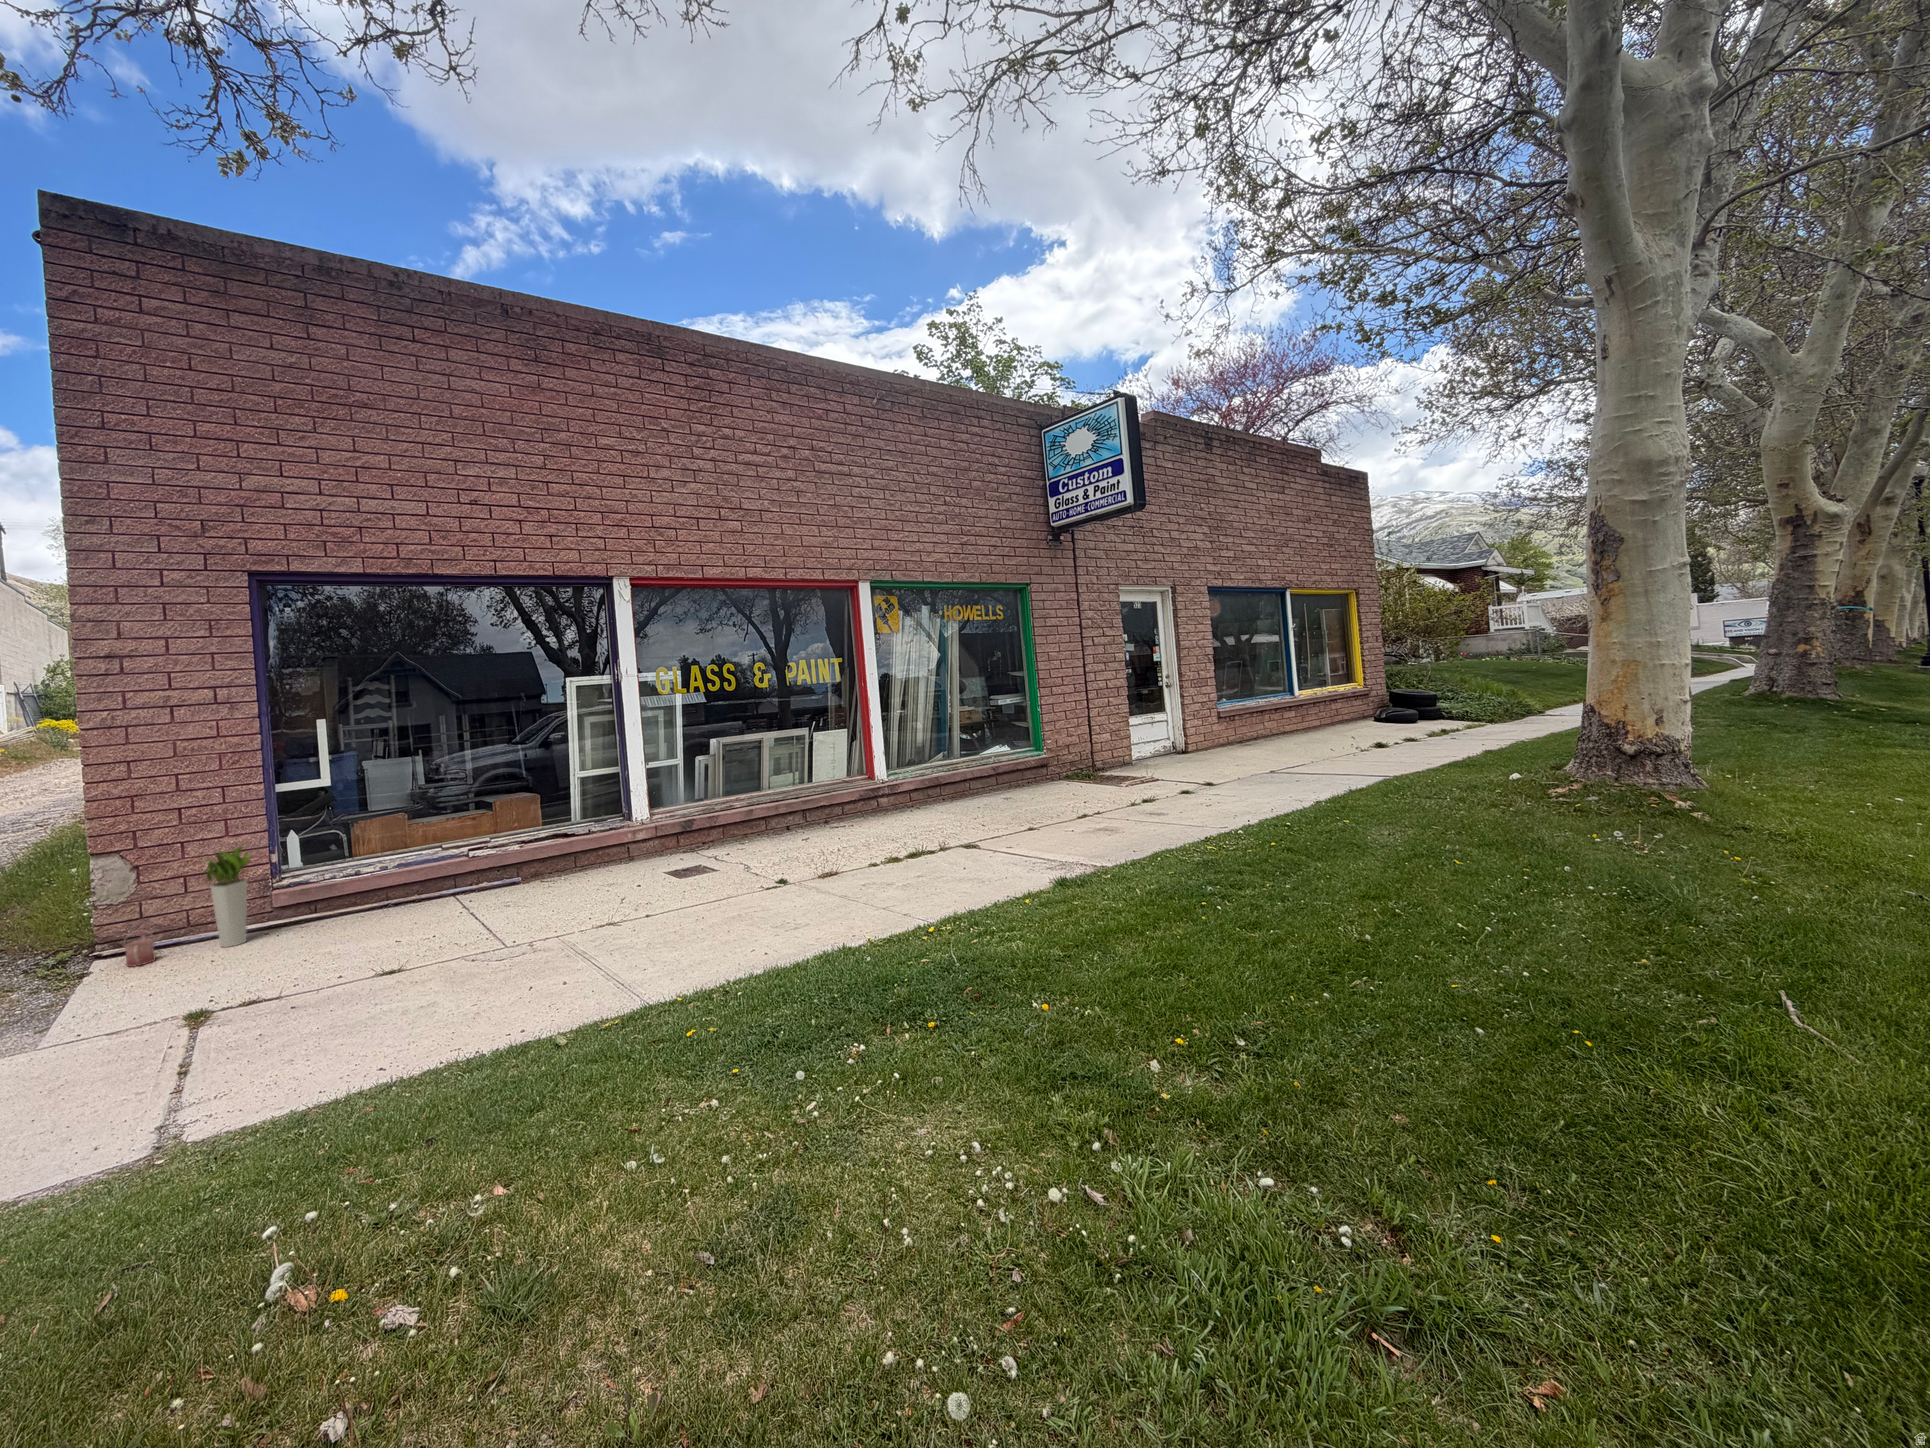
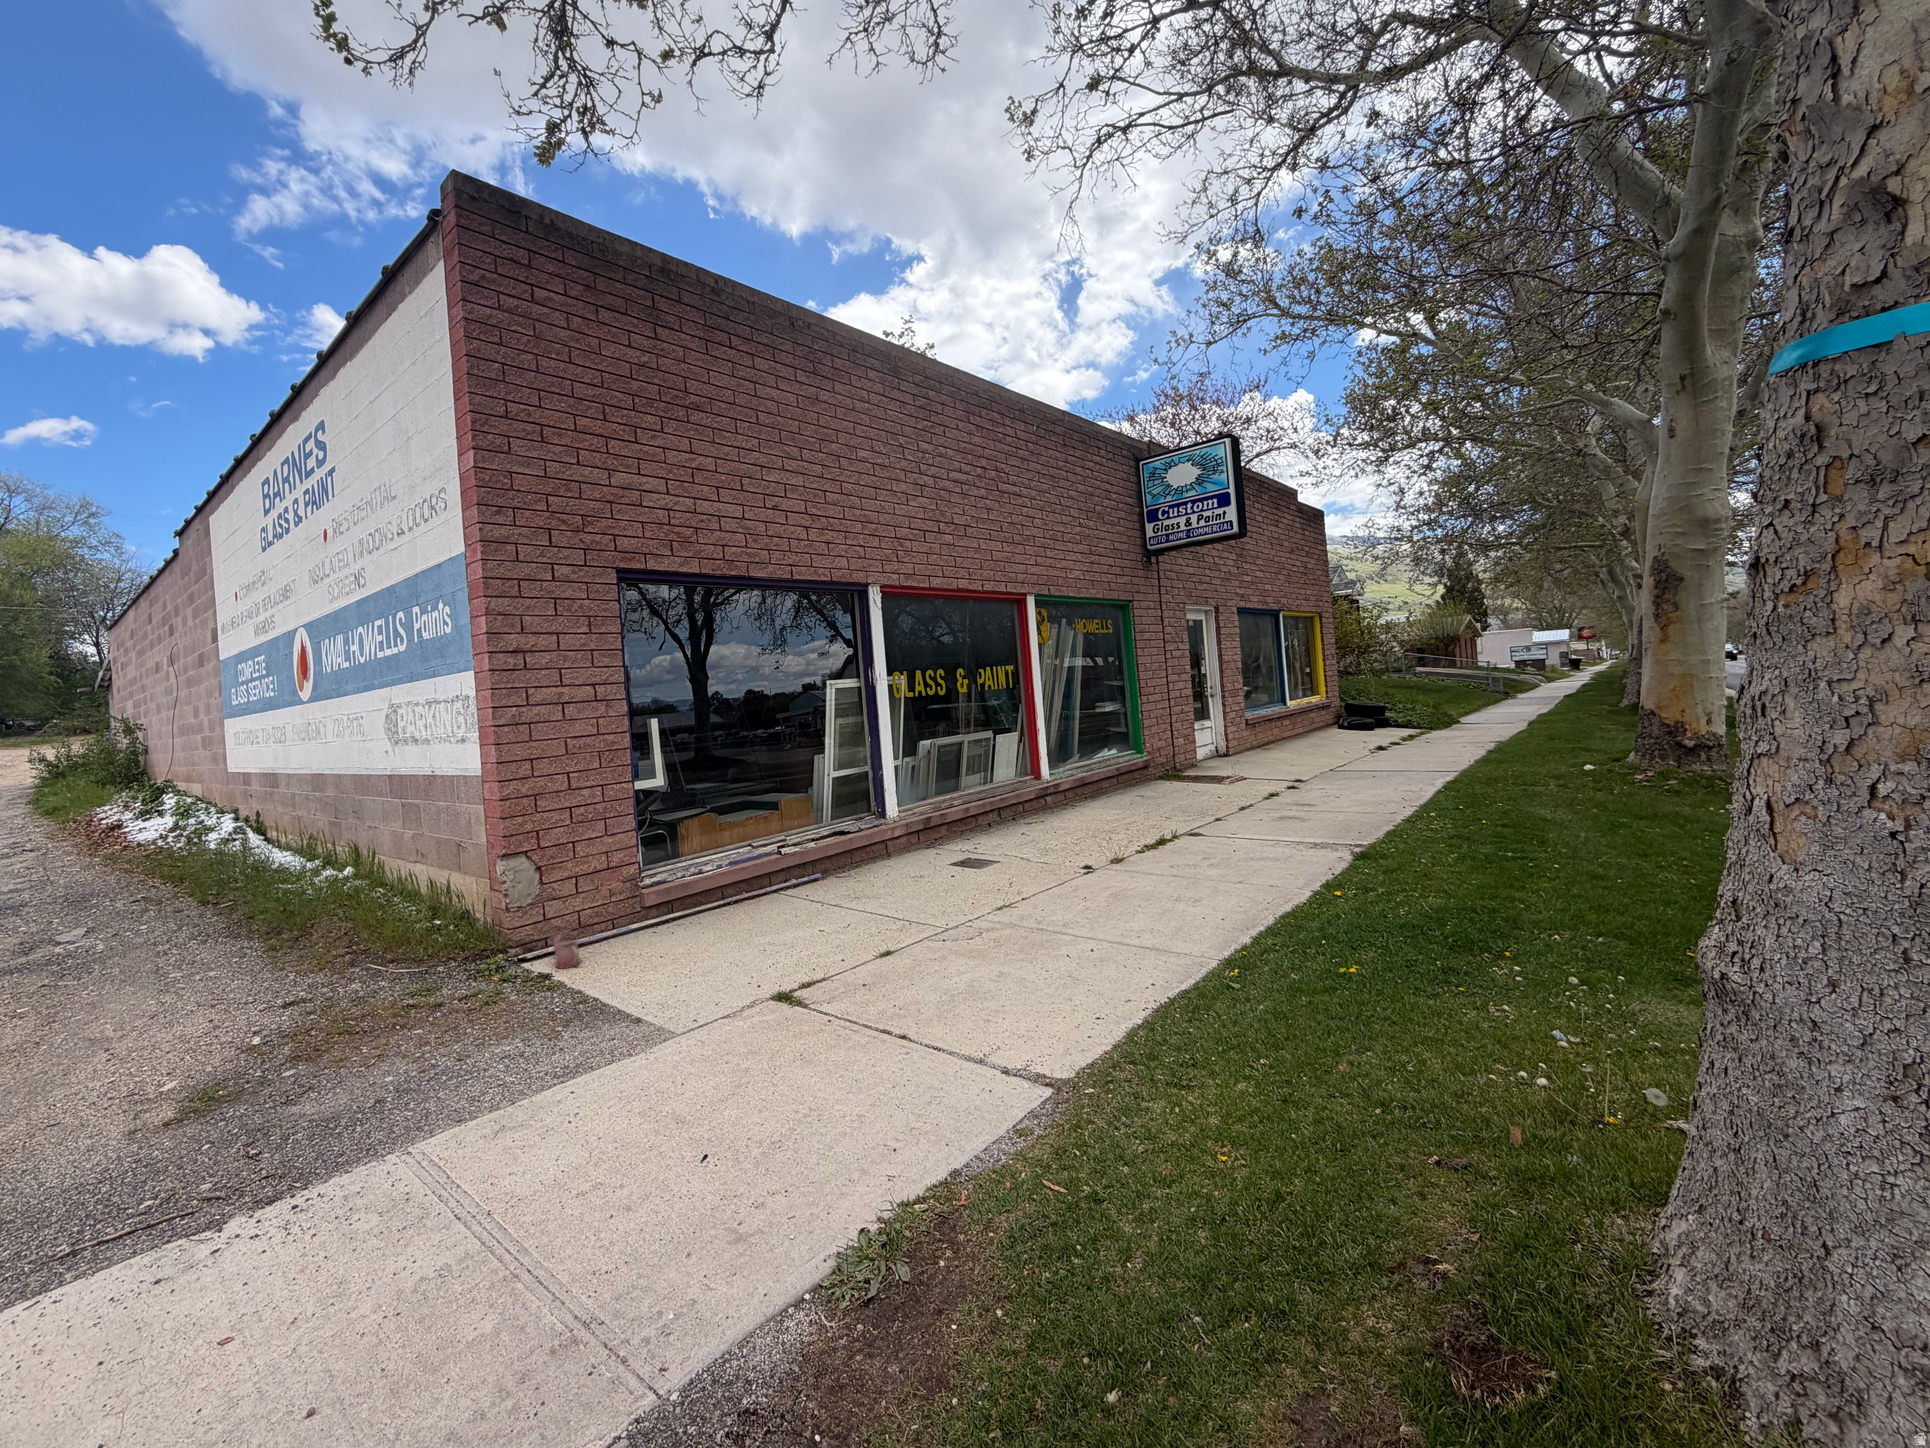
planter: present [205,845,250,947] -> none [604,842,650,947]

